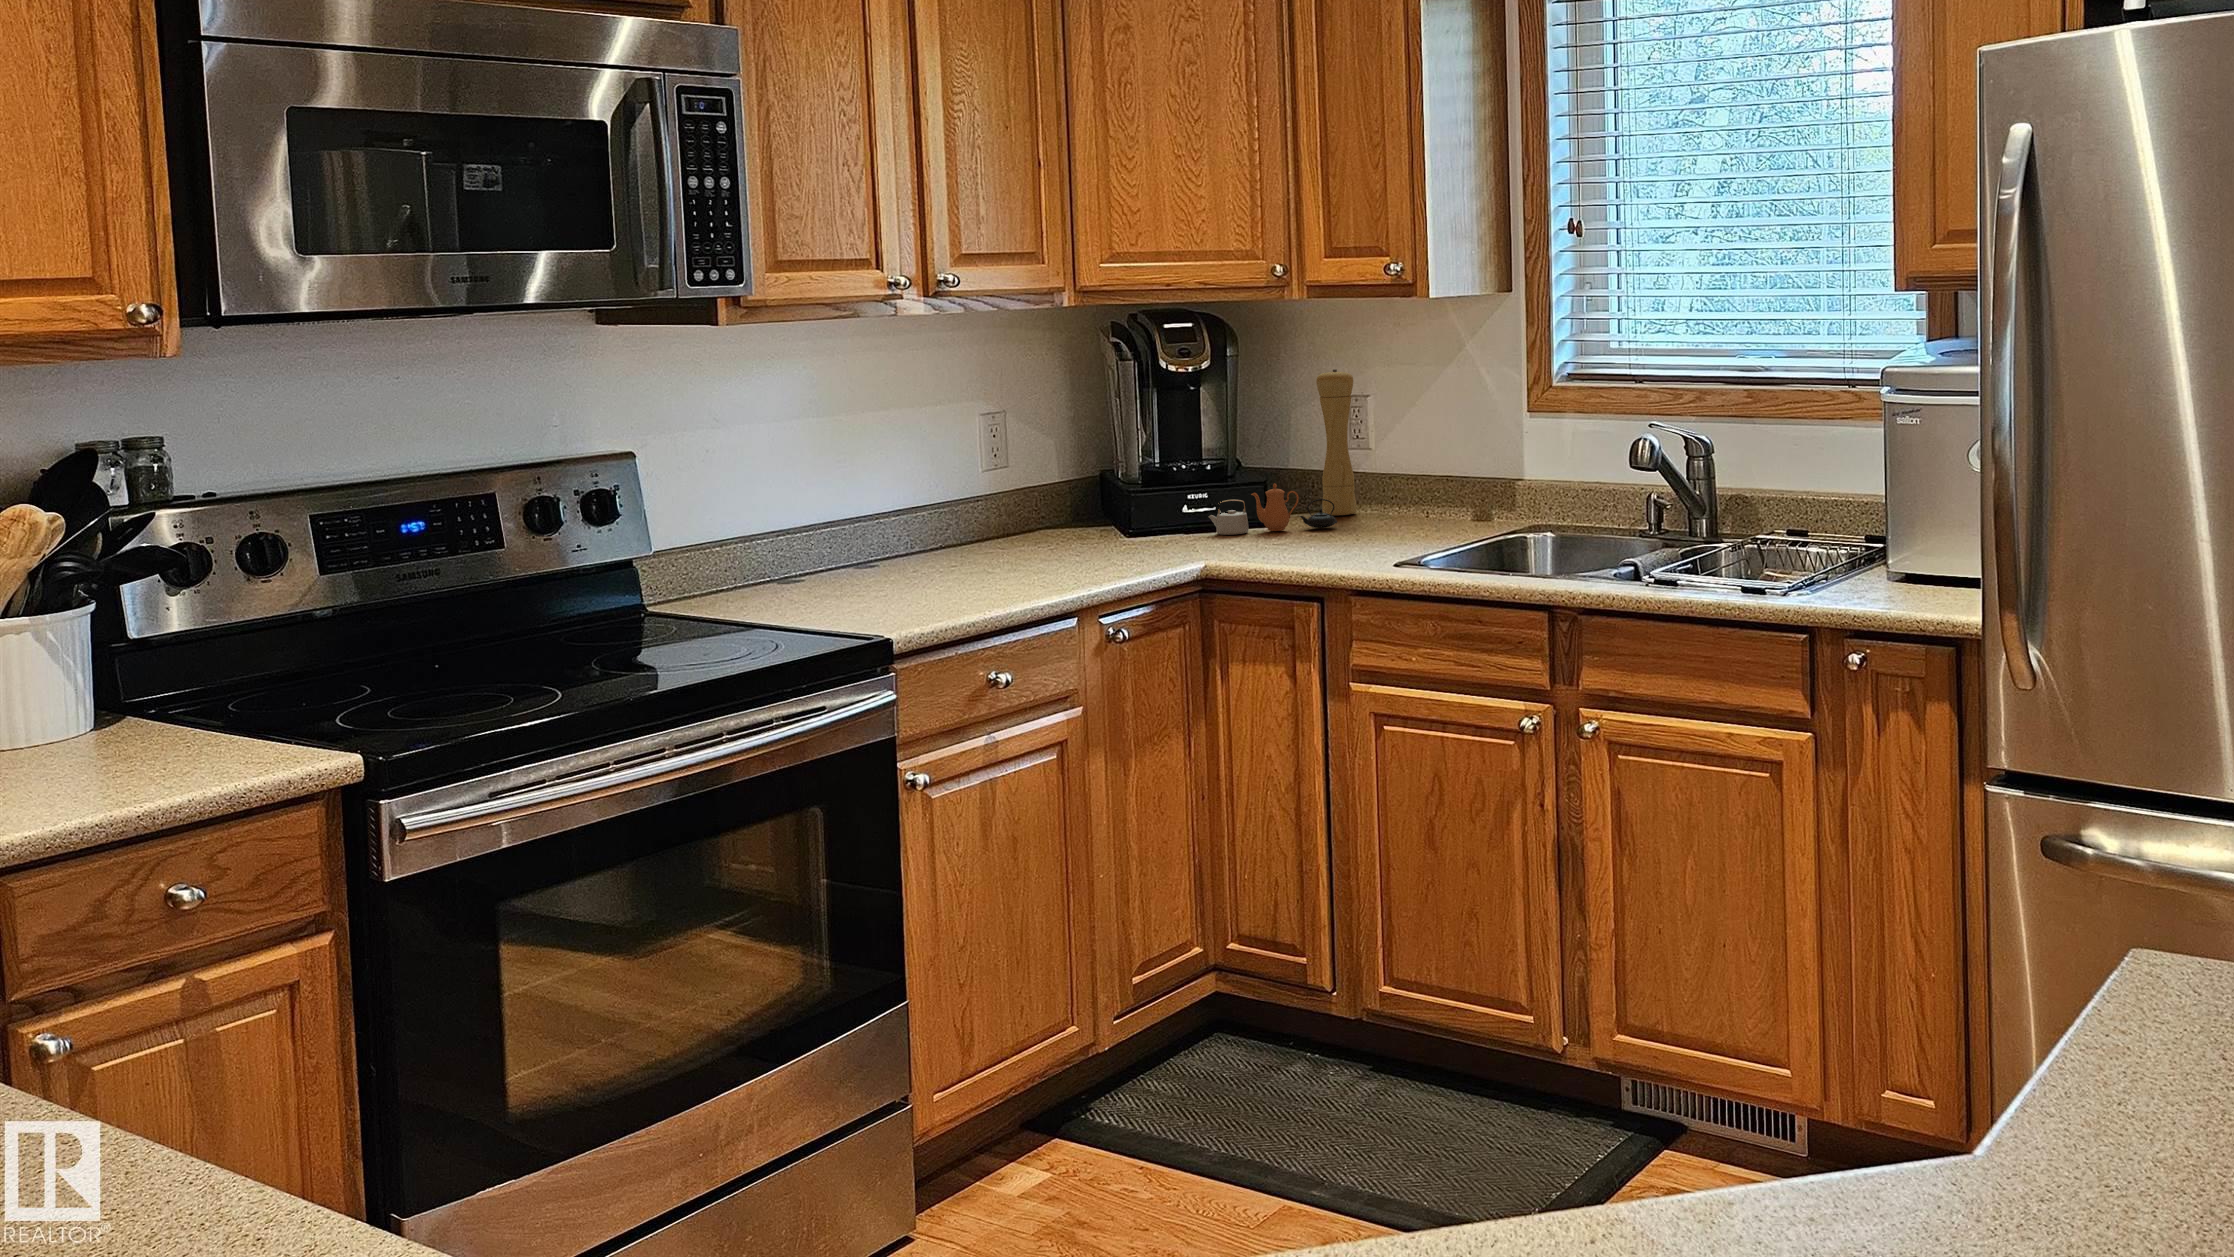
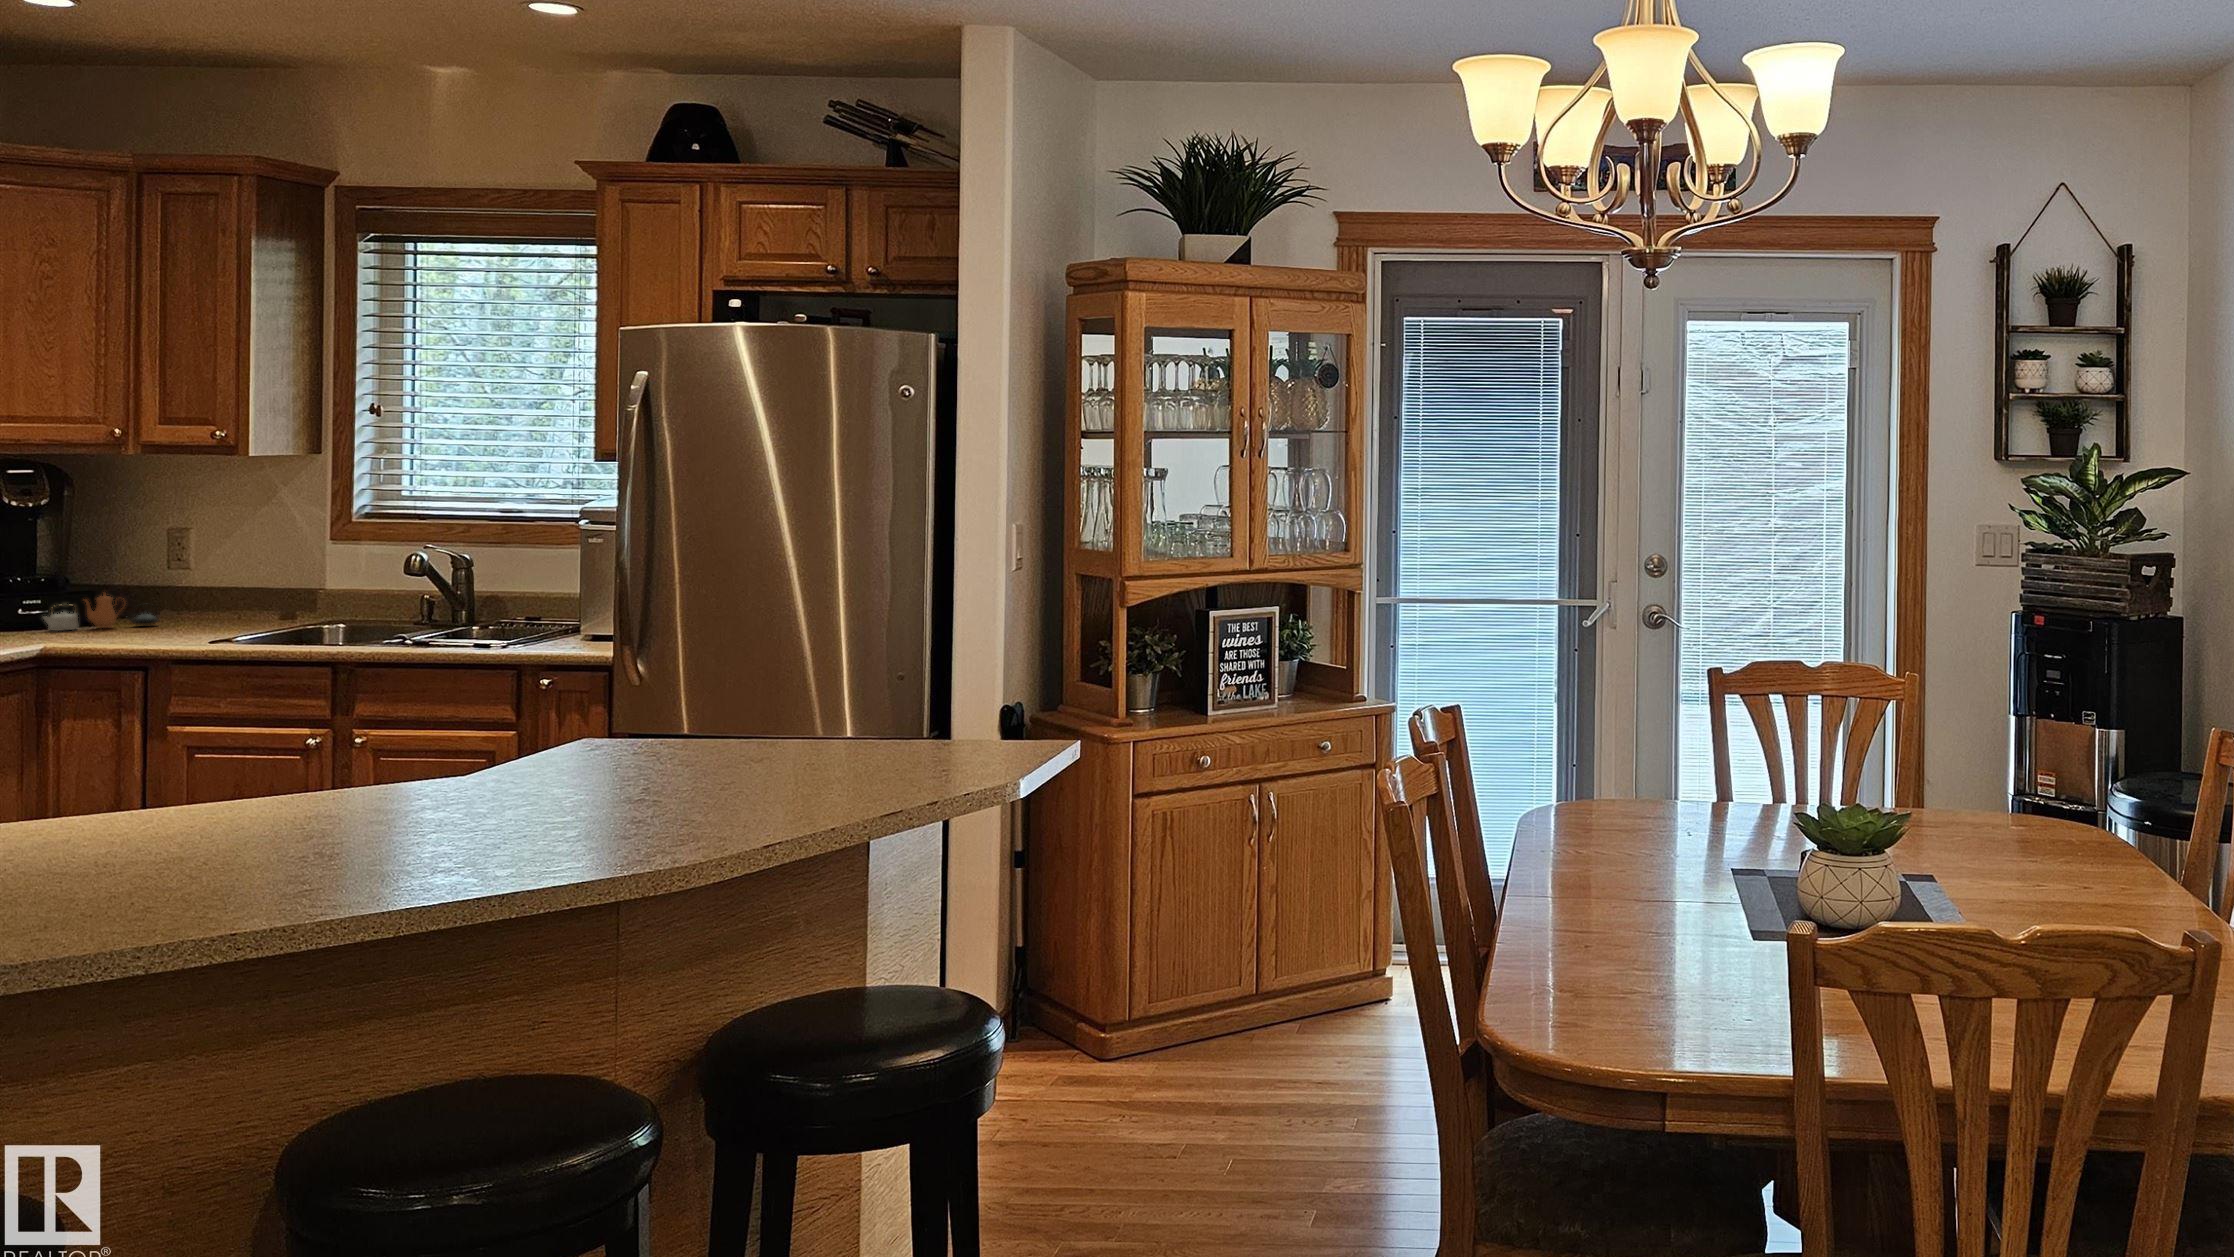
pepper mill: present [1316,369,1356,515] -> none [145,508,178,619]

